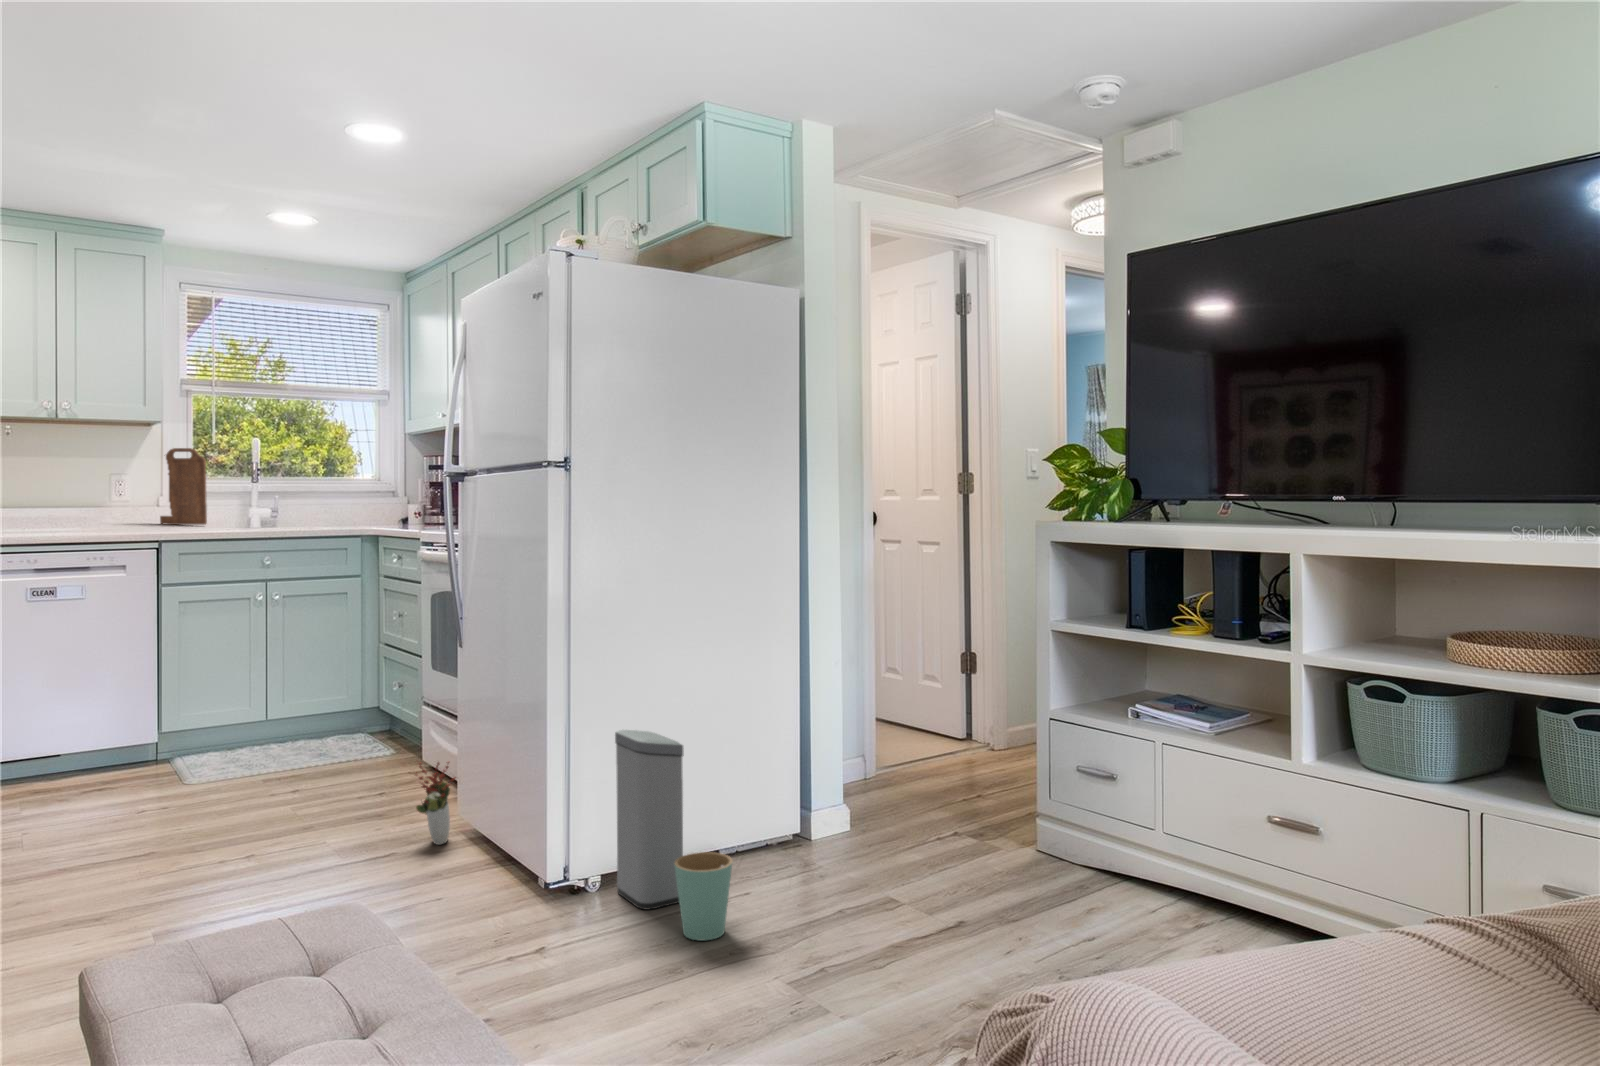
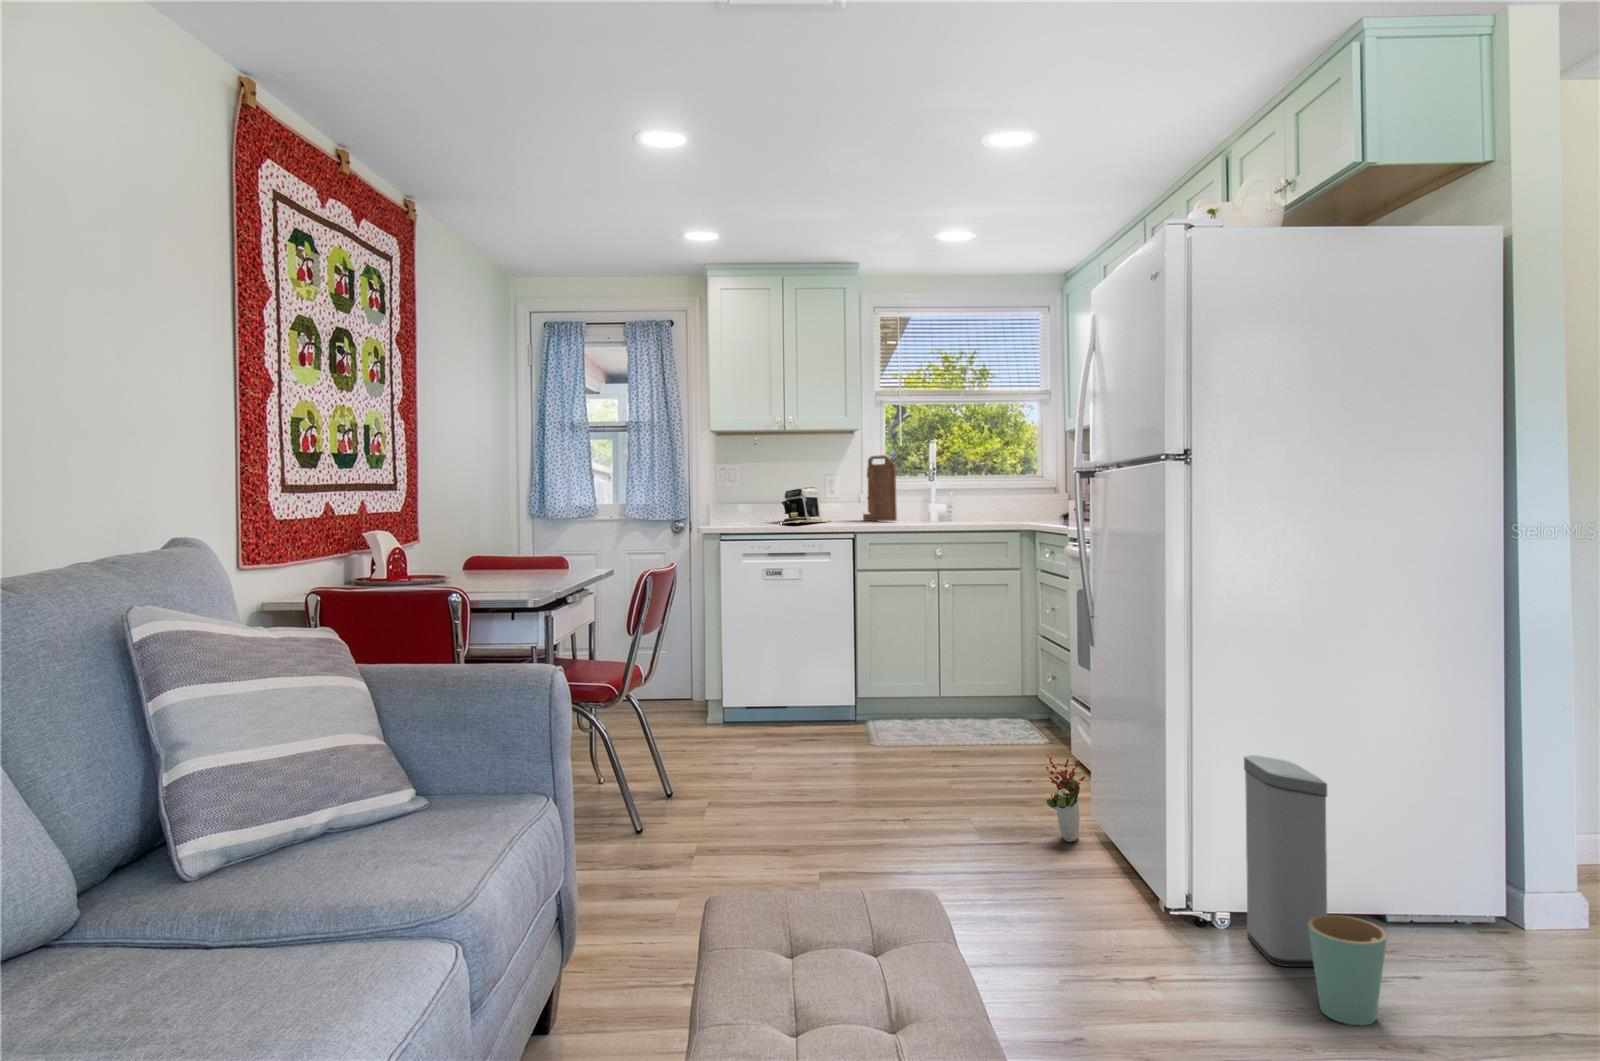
coffee maker: none [38,482,119,526] -> present [782,487,831,523]

